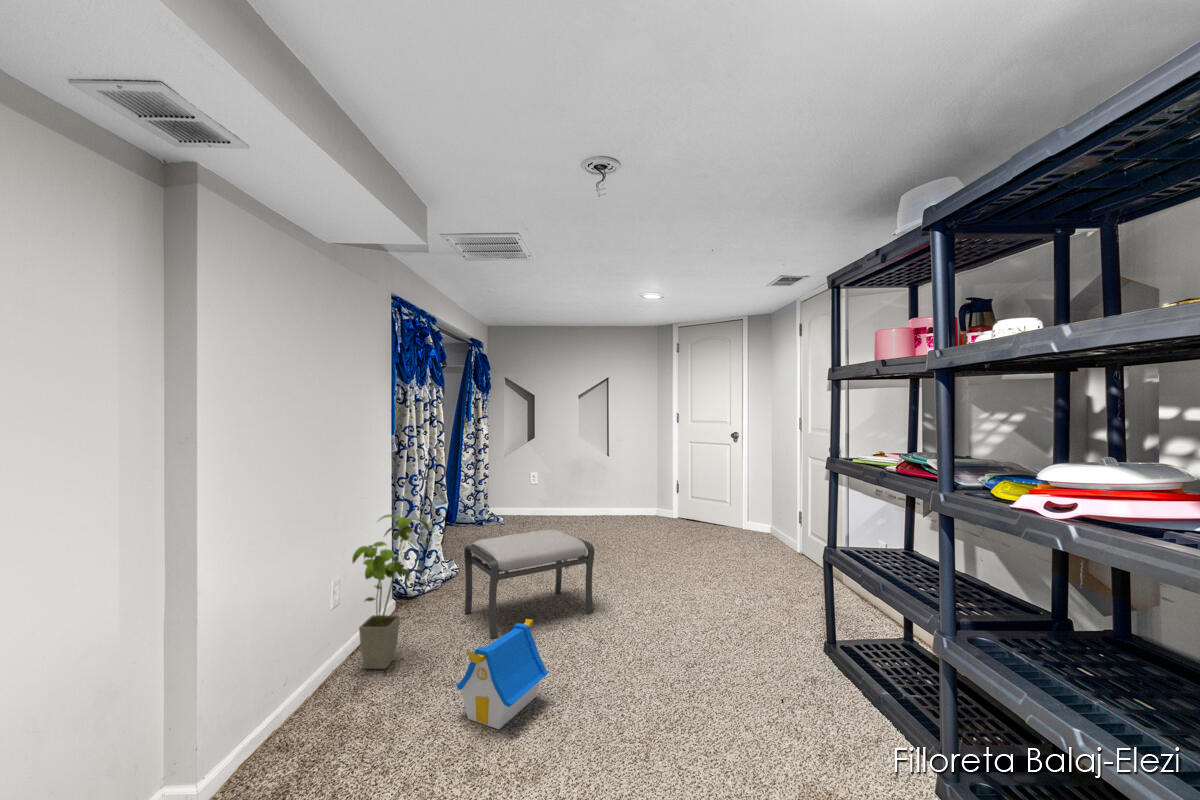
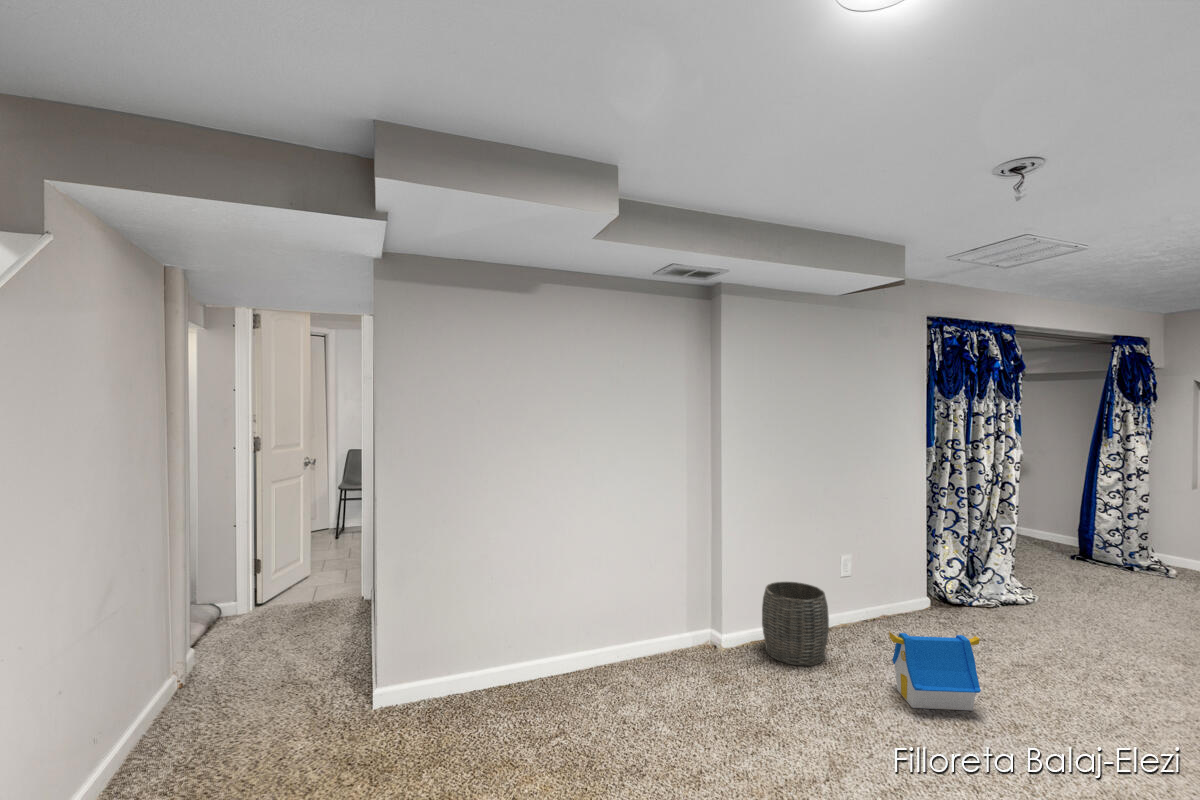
house plant: present [352,515,429,669] -> none [848,513,921,638]
ottoman: present [464,530,594,639] -> none [988,563,1159,697]
woven basket: none [263,636,369,777] -> present [762,582,829,666]

